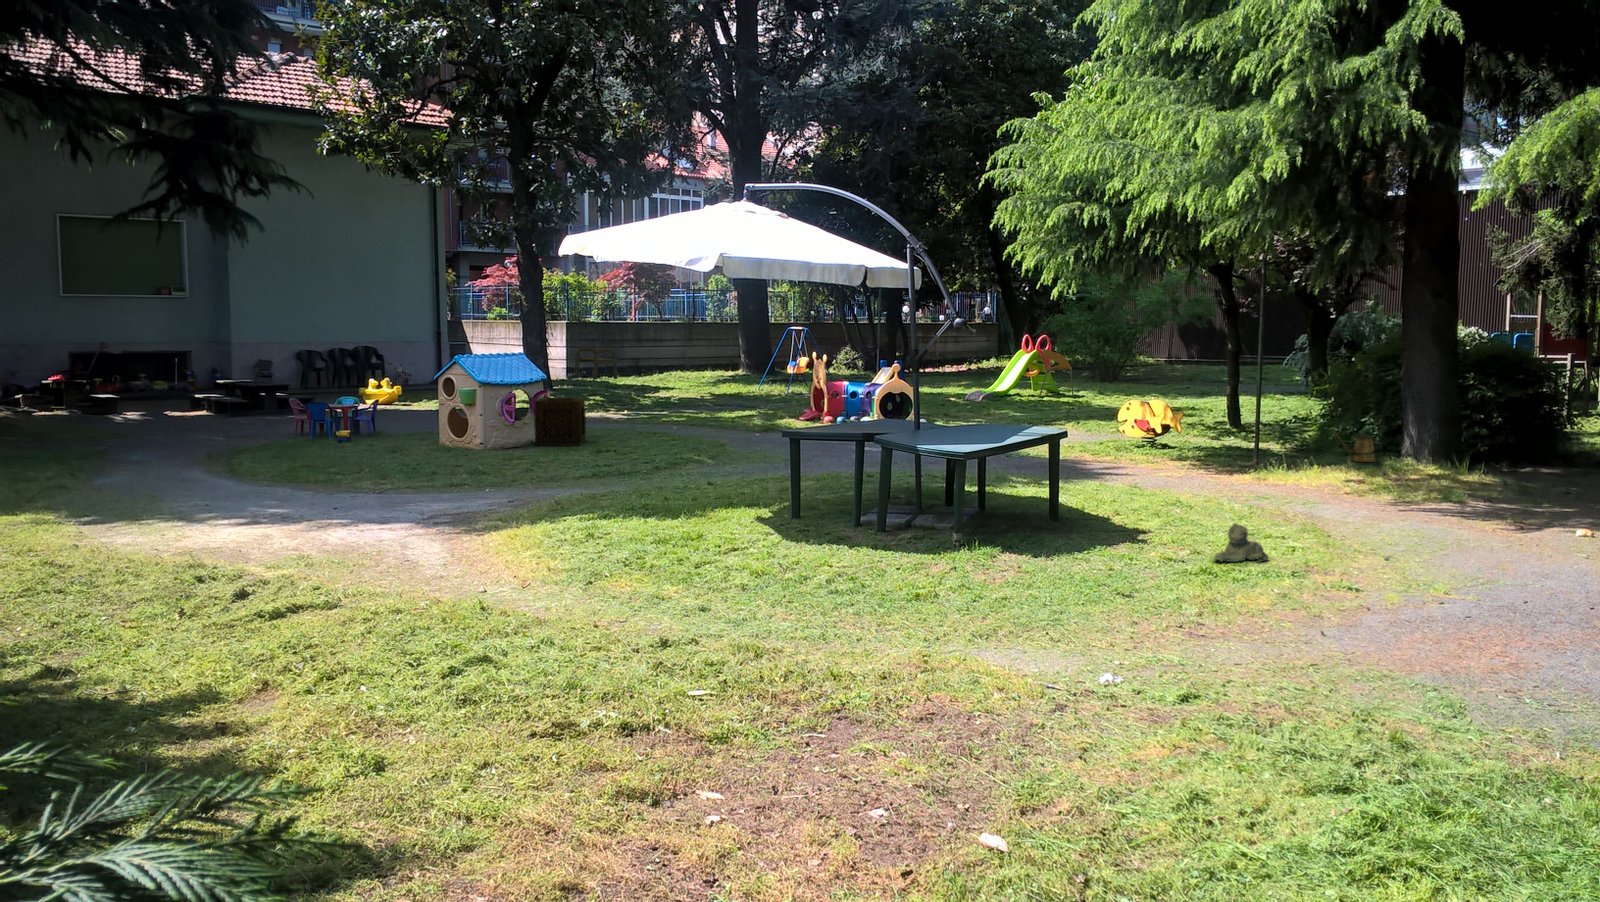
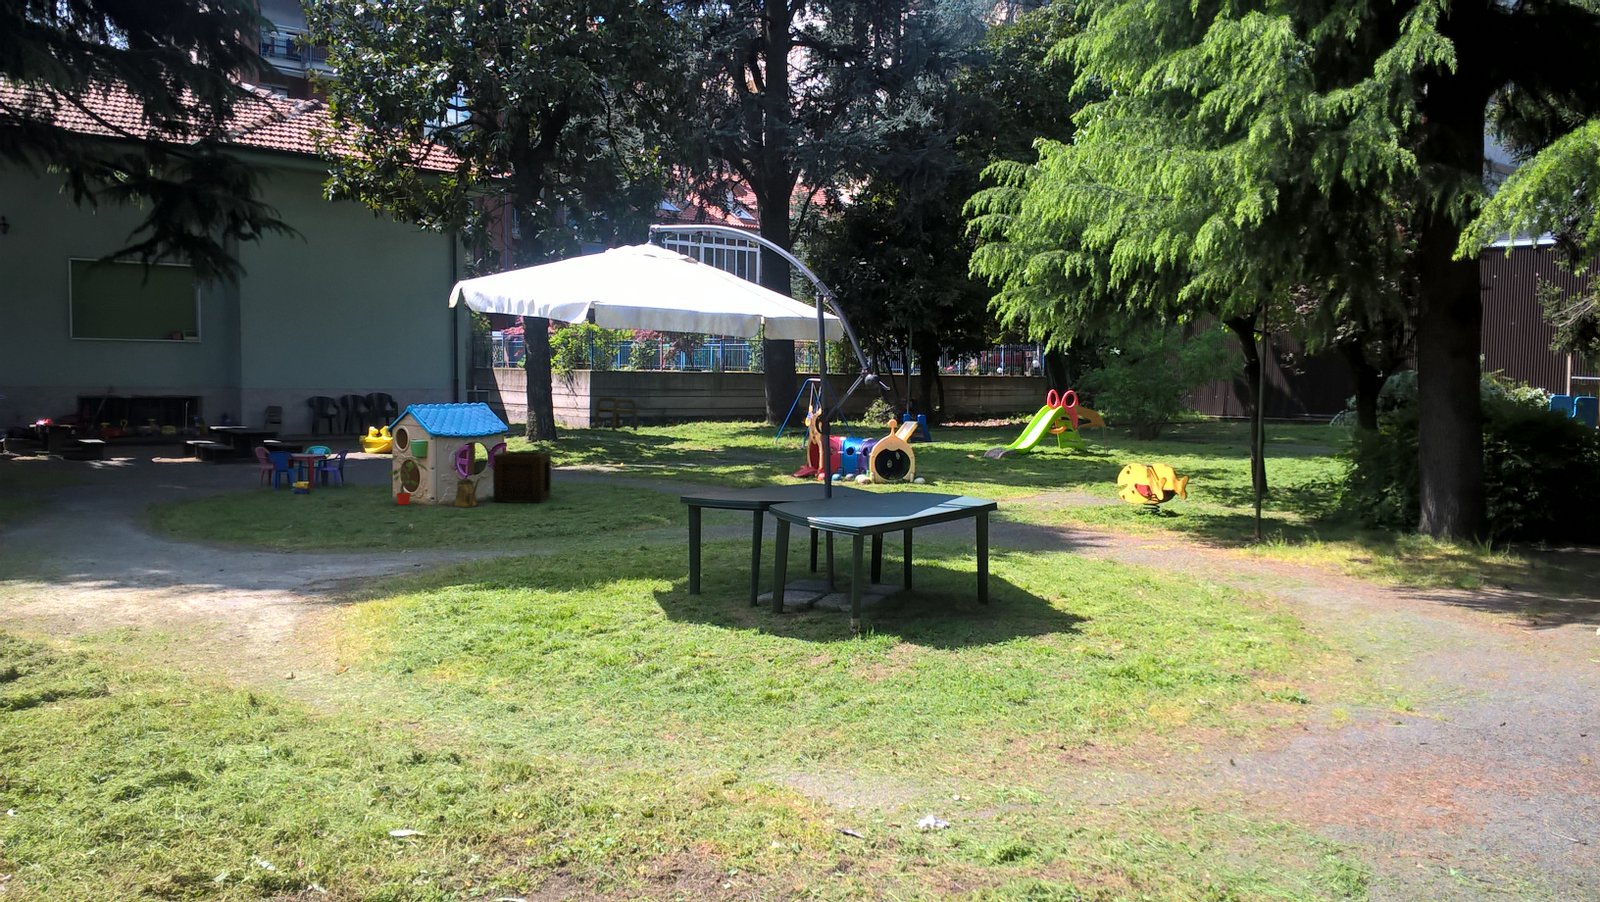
potted plant: none [423,403,476,449] -> present [381,457,427,505]
watering can: present [1334,433,1375,462] -> present [454,479,480,507]
plush toy: present [1214,524,1269,562] -> none [1138,611,1206,656]

